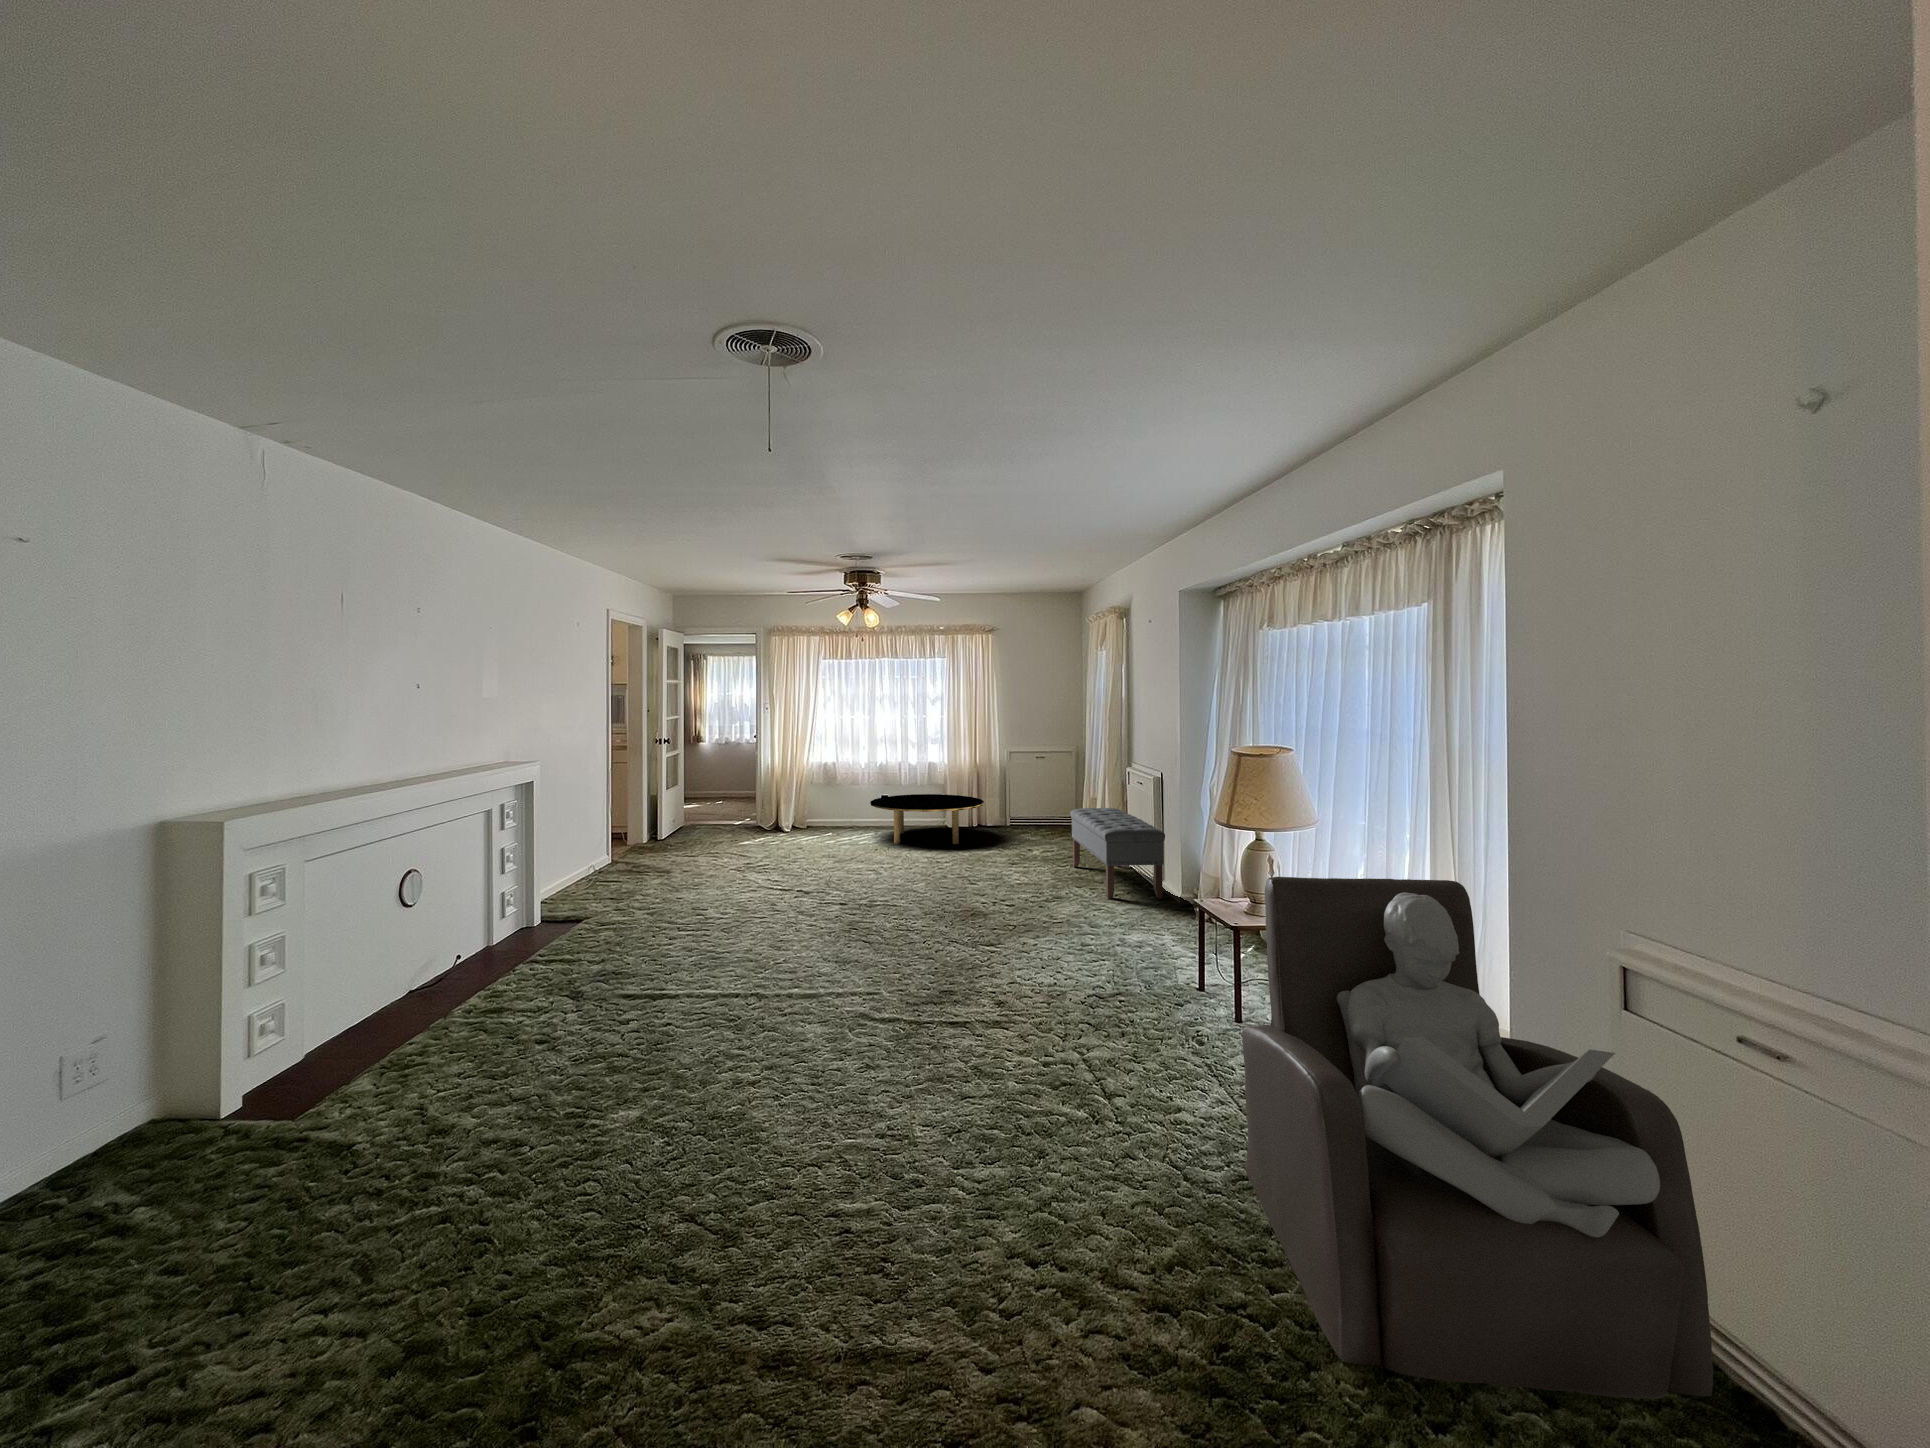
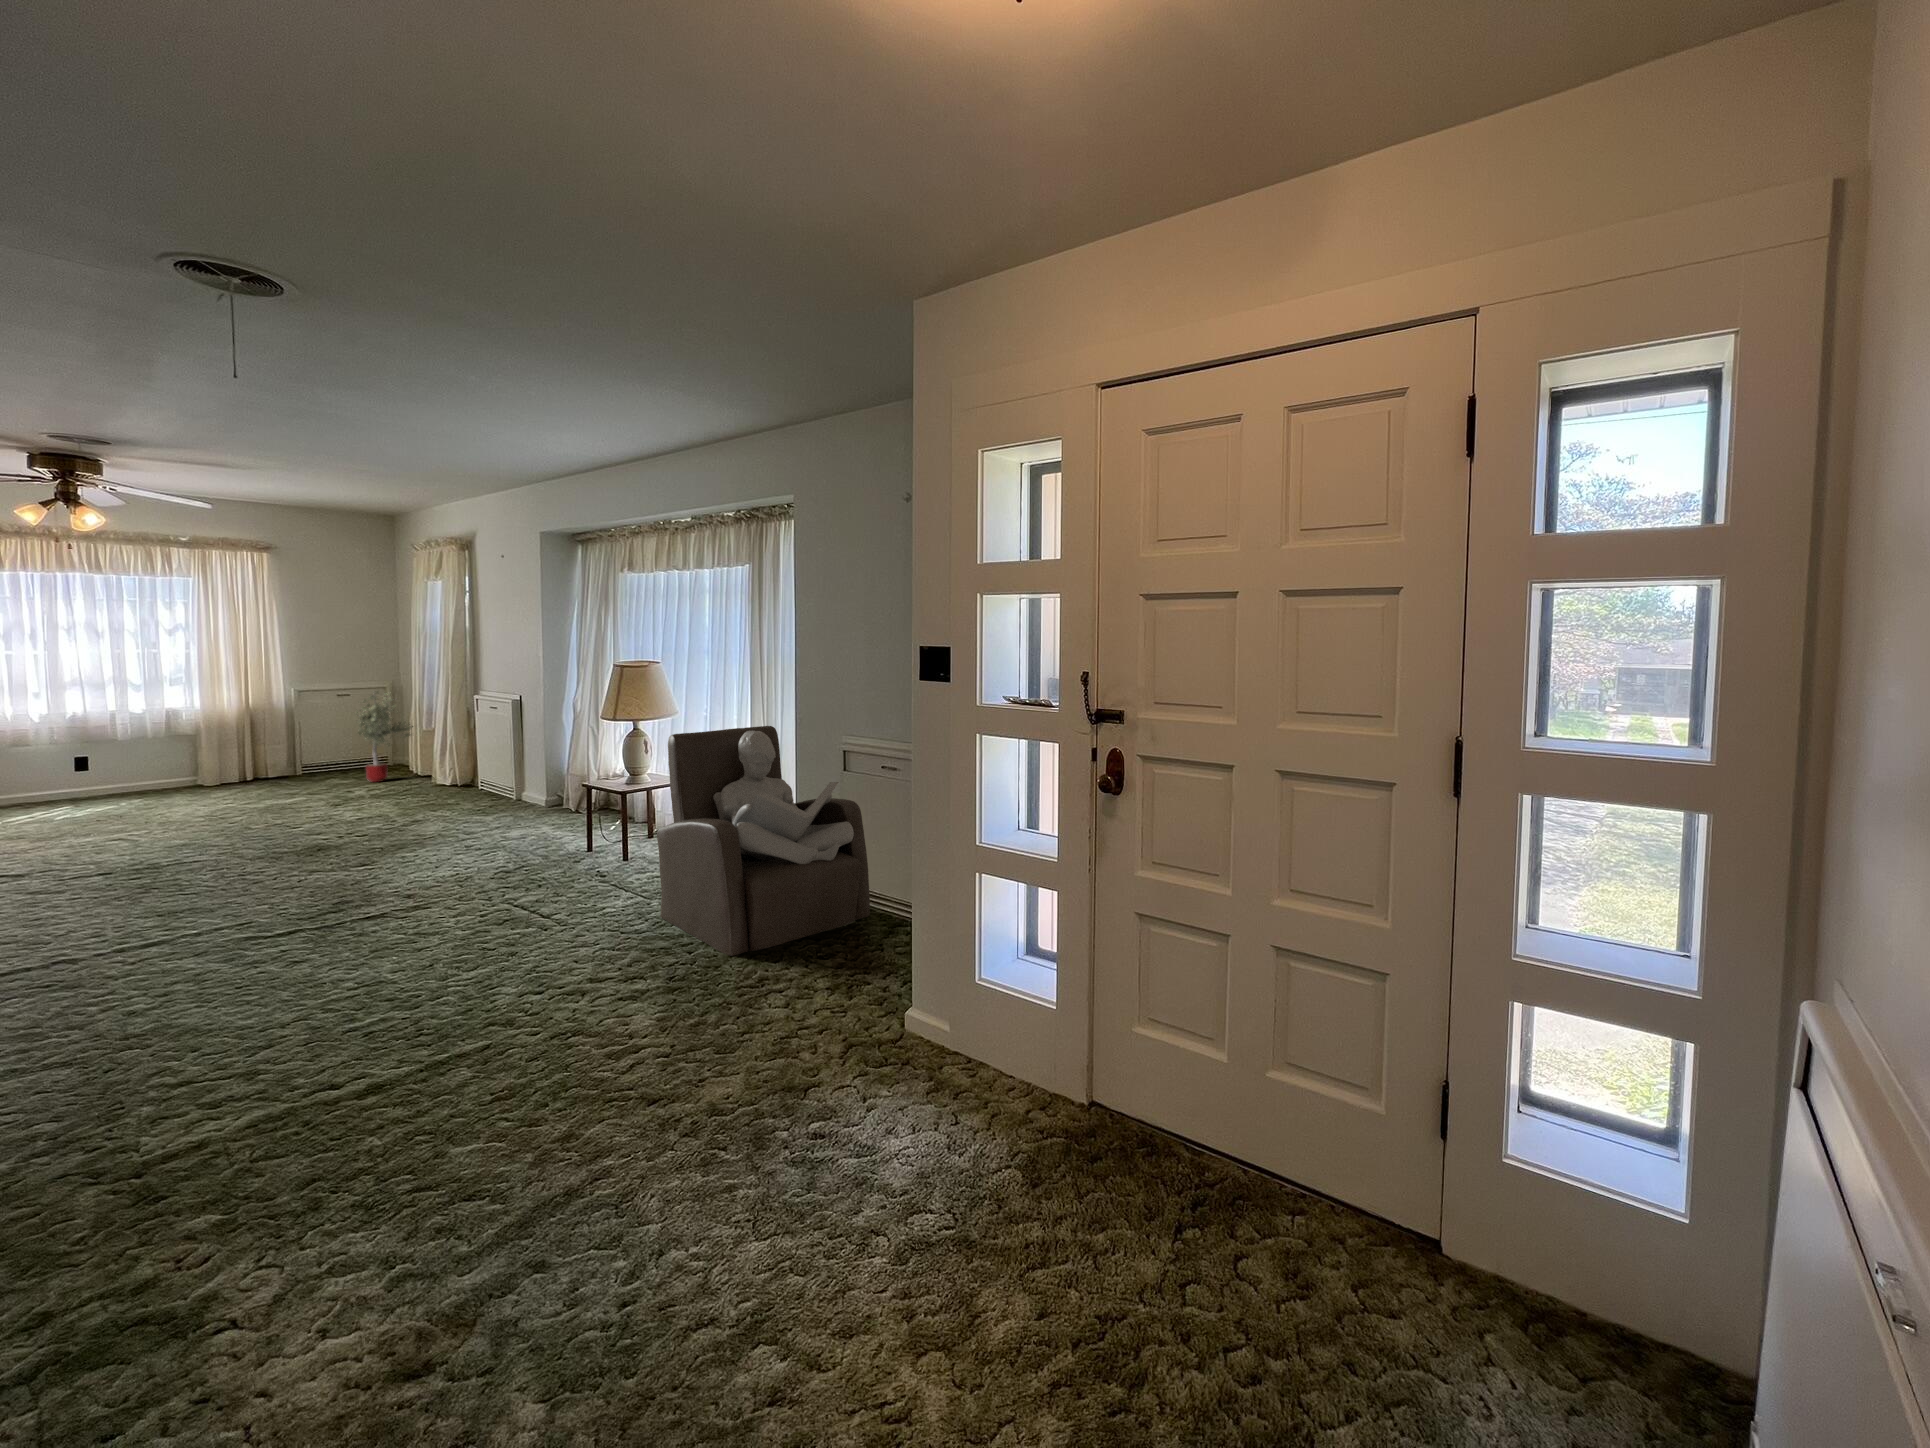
potted tree: none [1039,756,1087,841] -> present [355,691,413,782]
coffee table: present [870,794,984,844] -> none [69,746,271,813]
bench: present [1070,808,1165,899] -> none [410,736,529,815]

